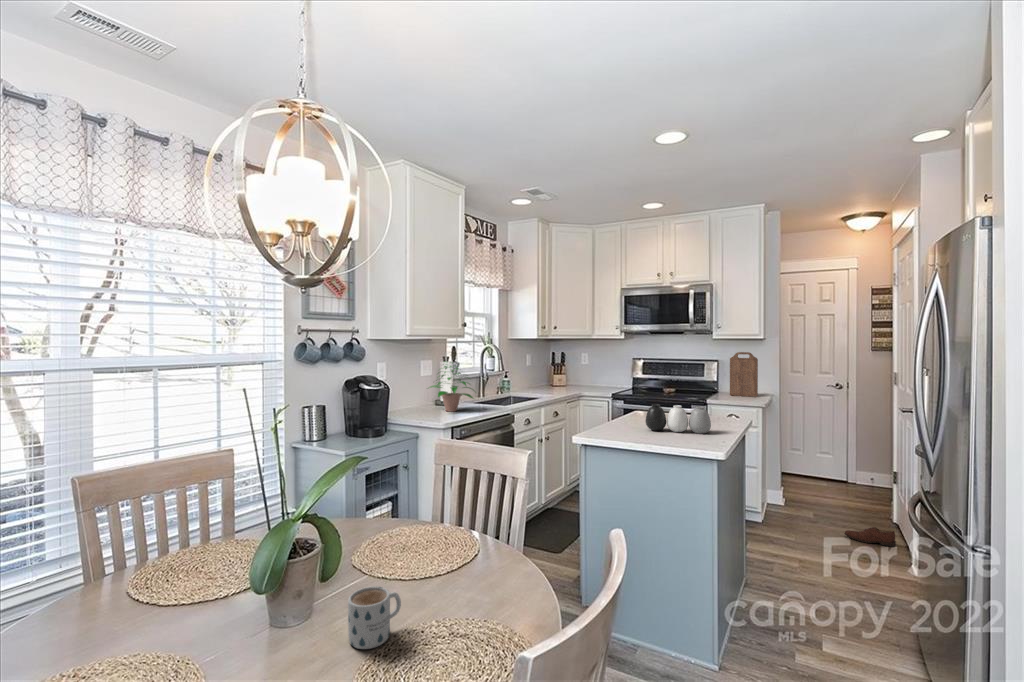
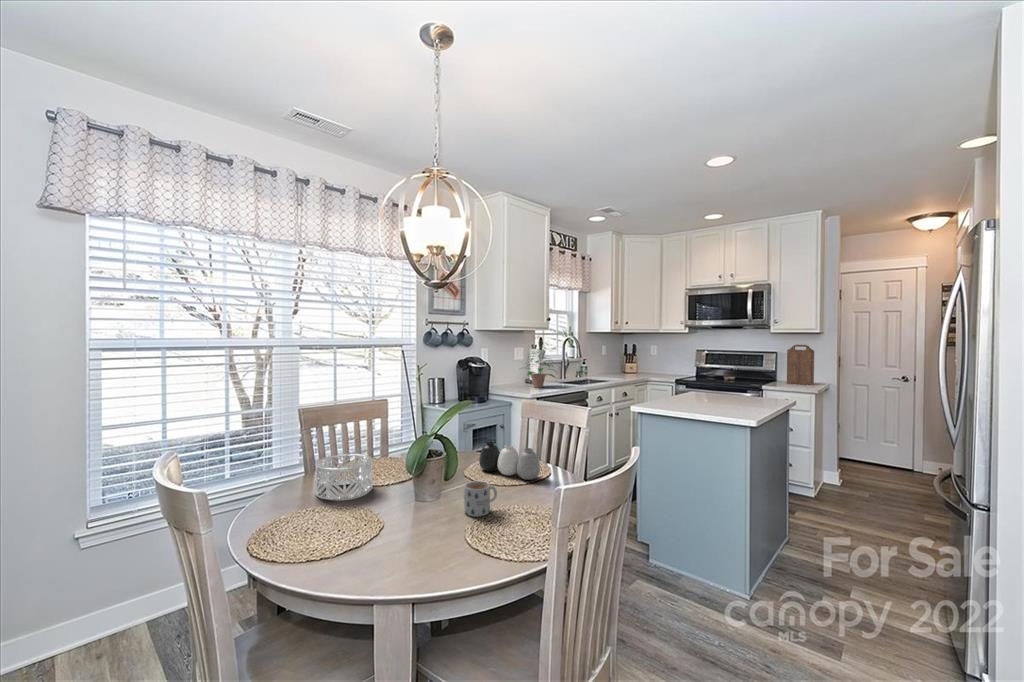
vase: present [646,404,711,434] -> present [479,442,540,480]
shoe: present [845,527,896,547] -> none [896,507,948,526]
decorative bowl: none [88,548,197,641] -> present [316,454,372,500]

